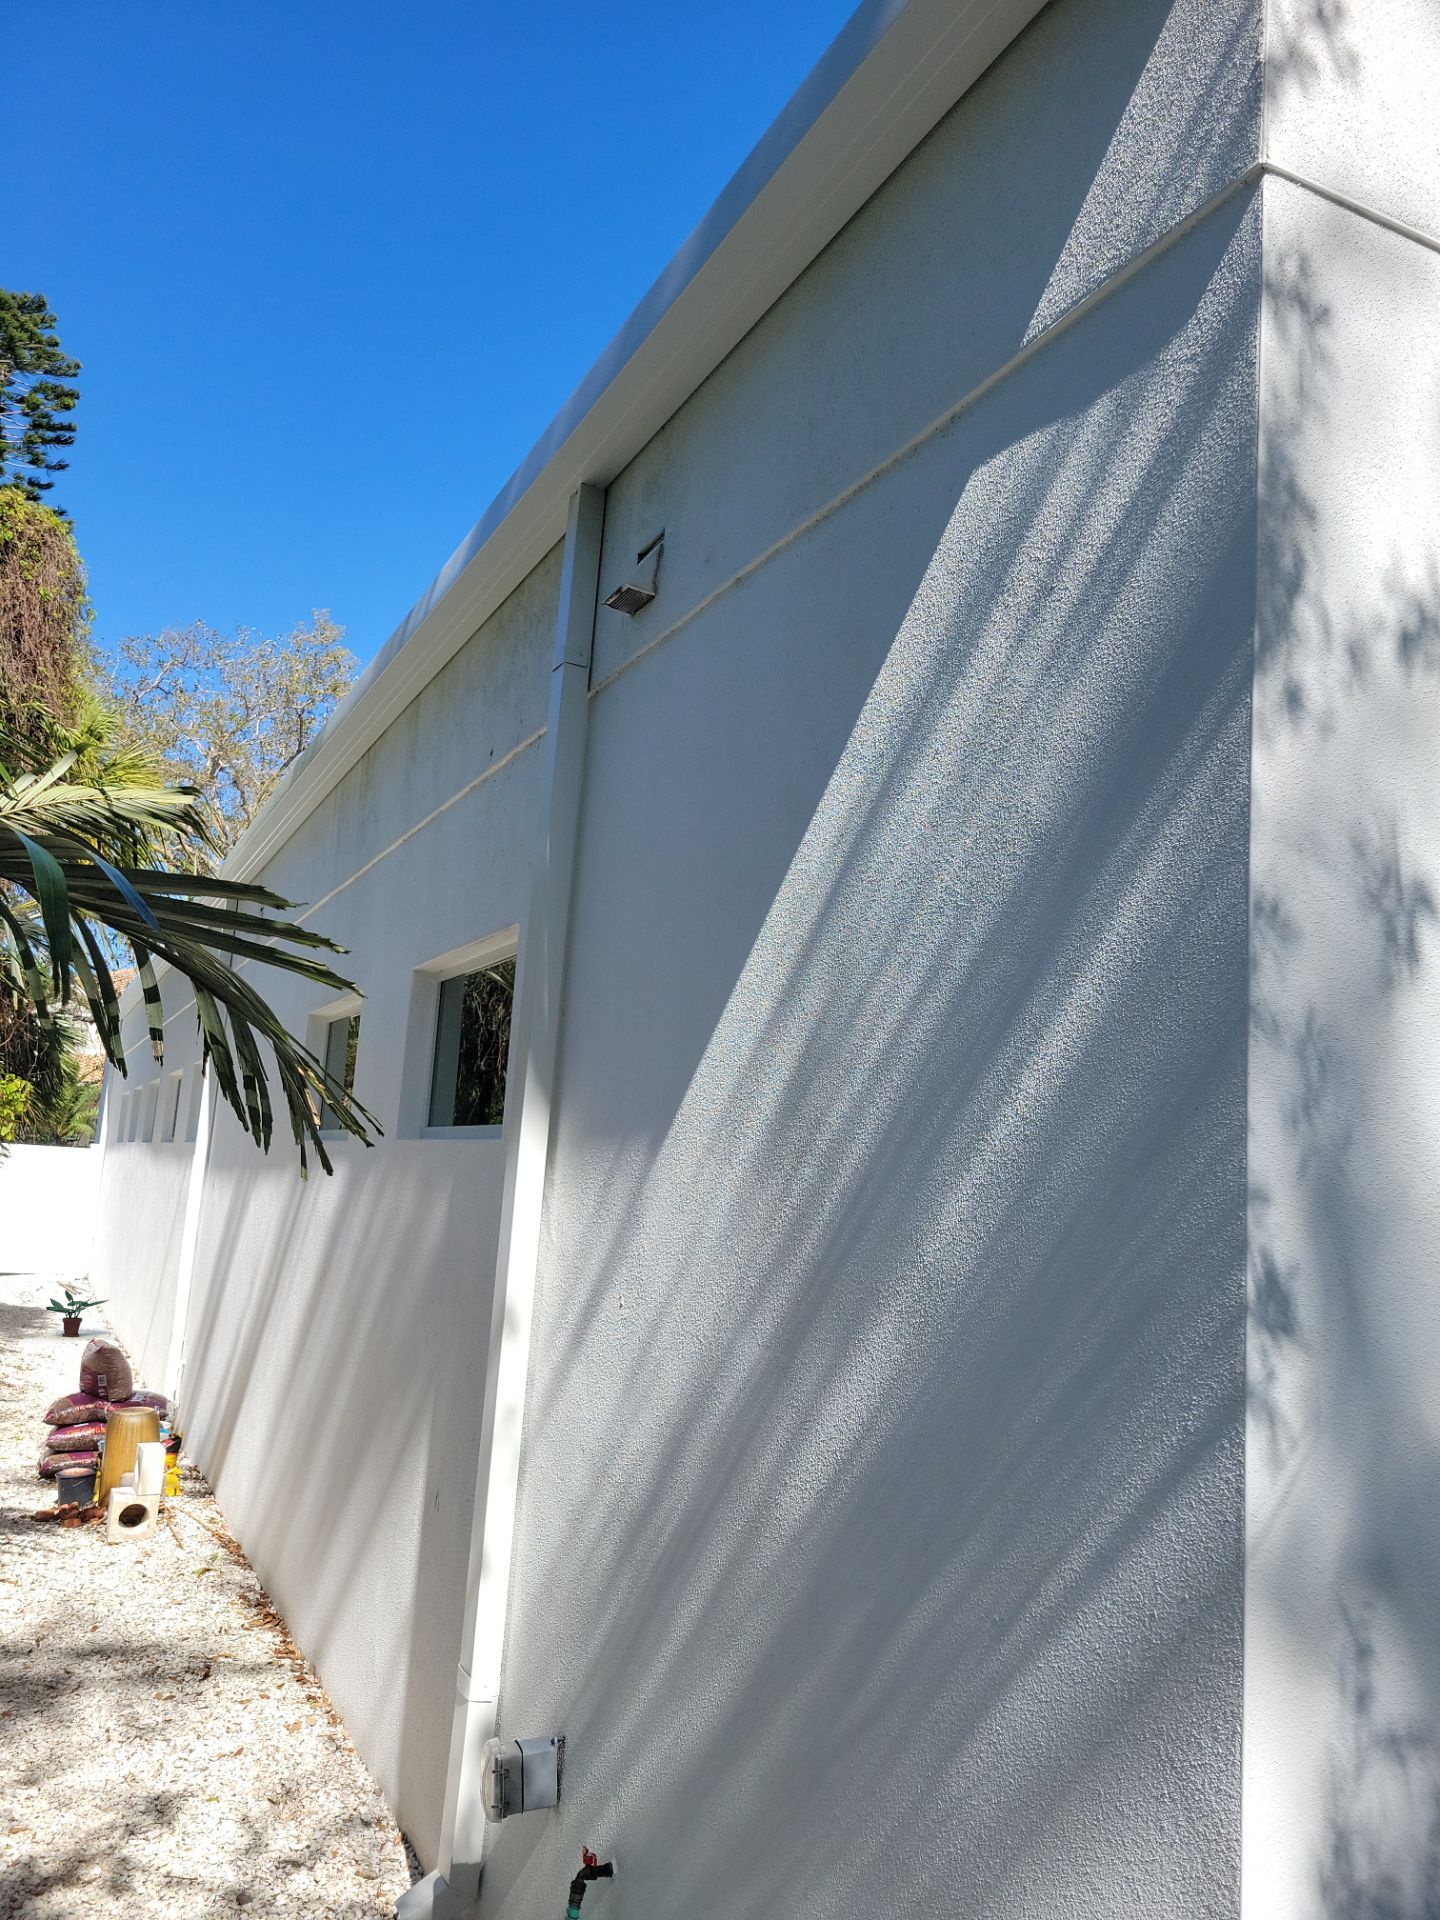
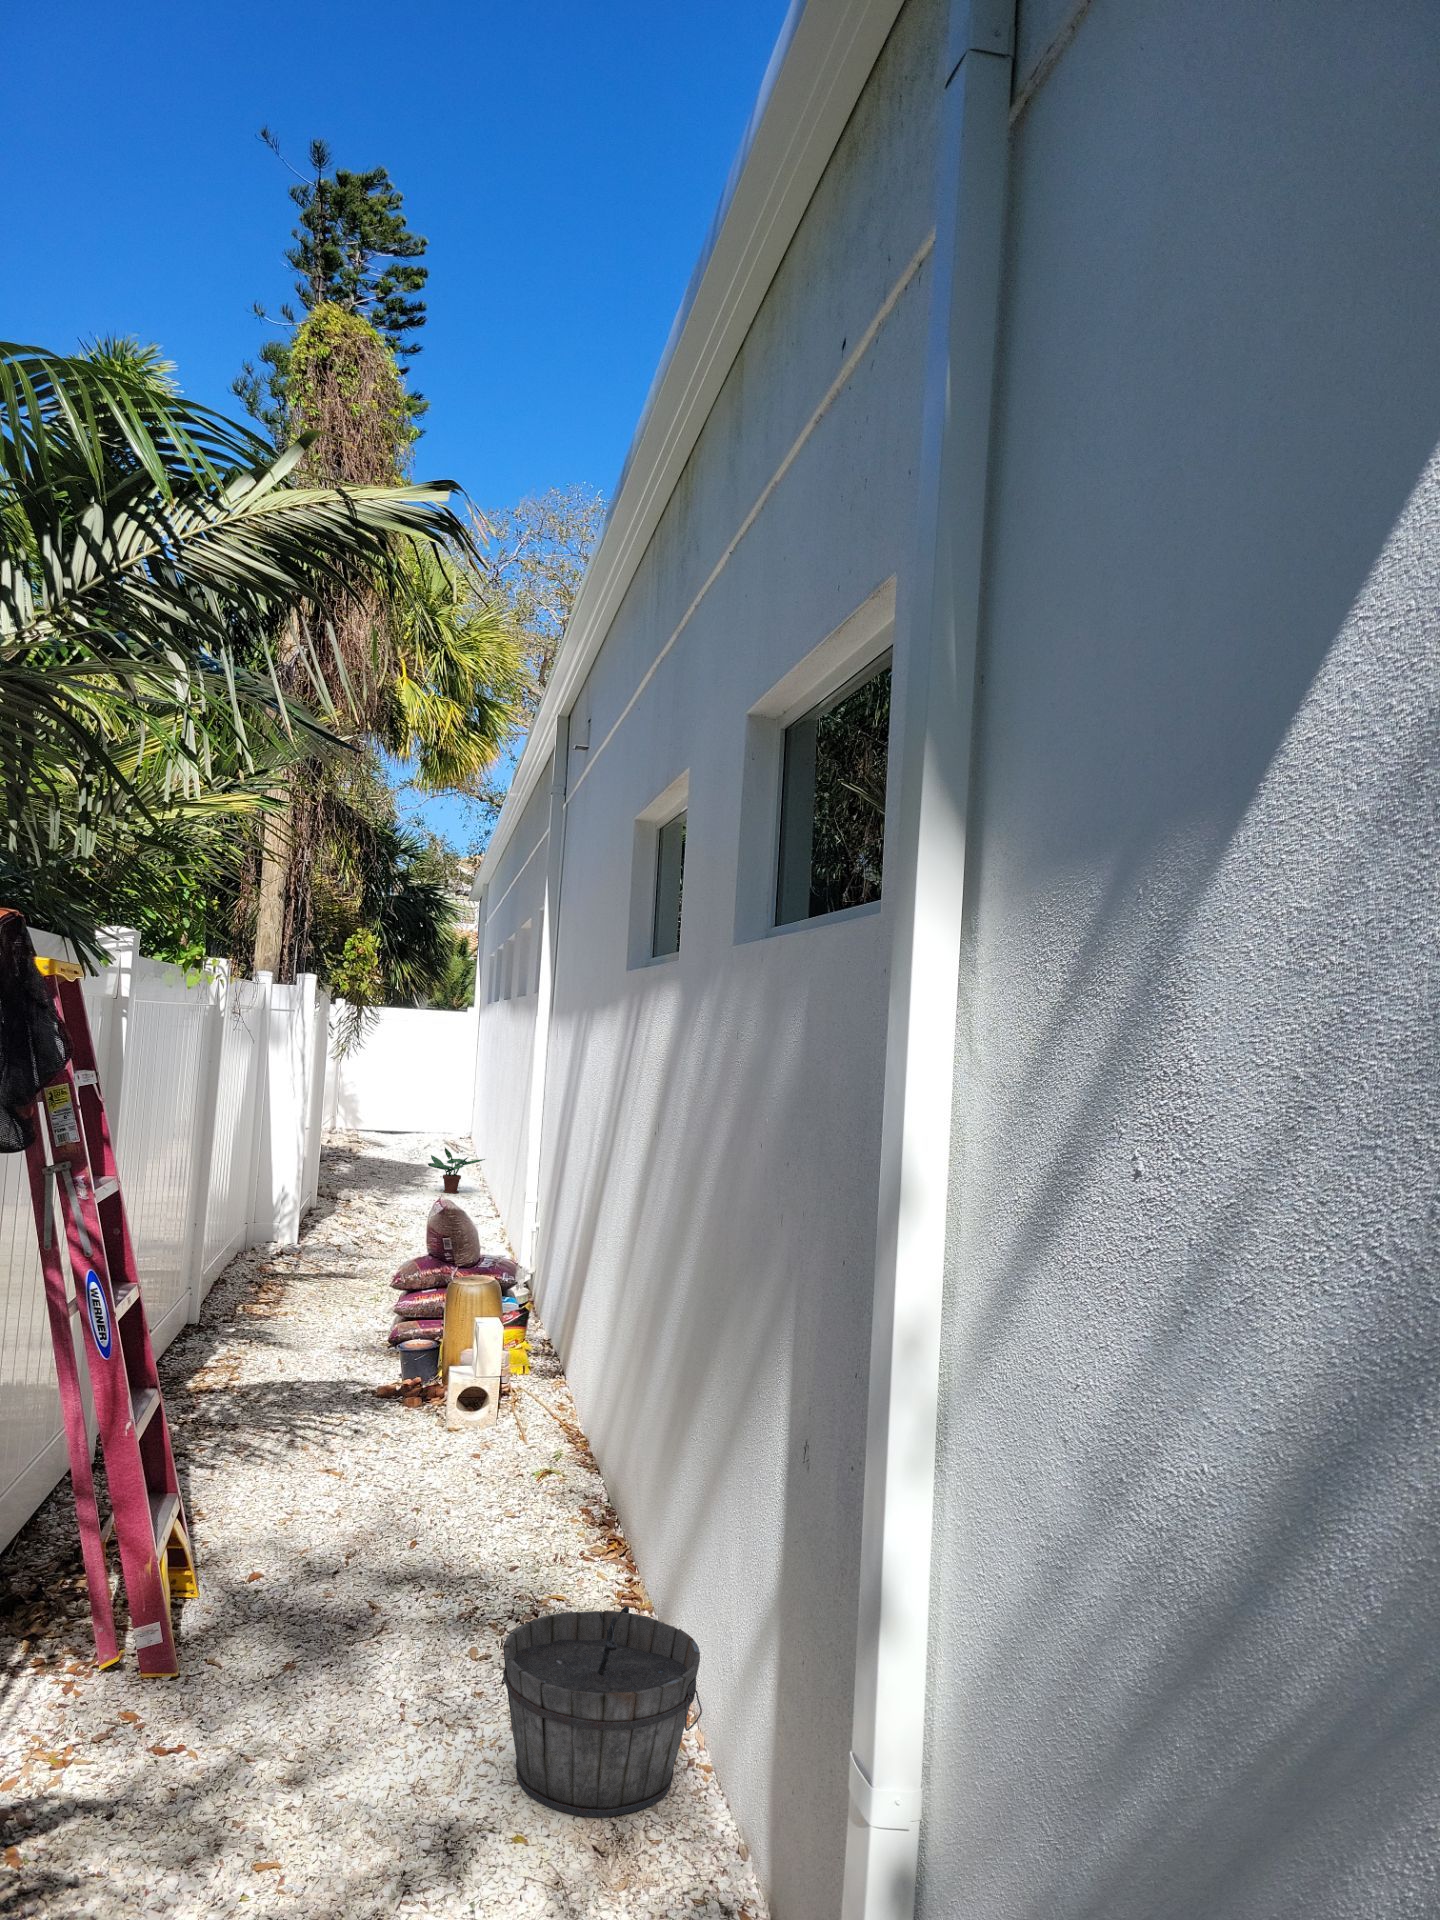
wooden bucket: none [193,1628,349,1782] -> present [501,1606,702,1817]

